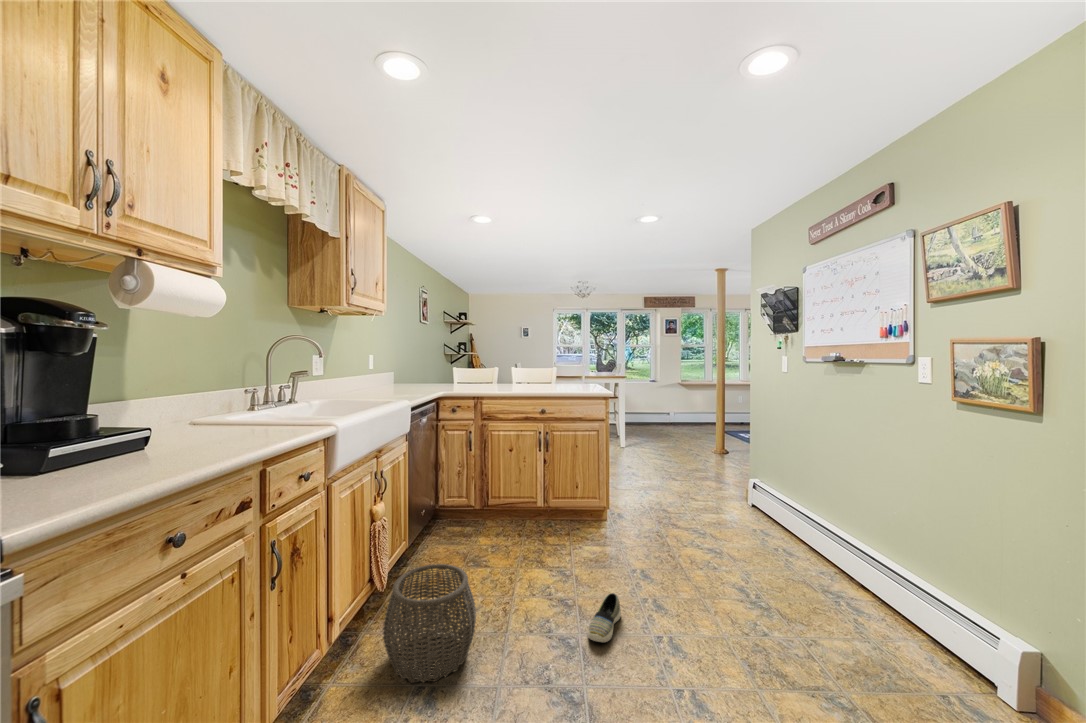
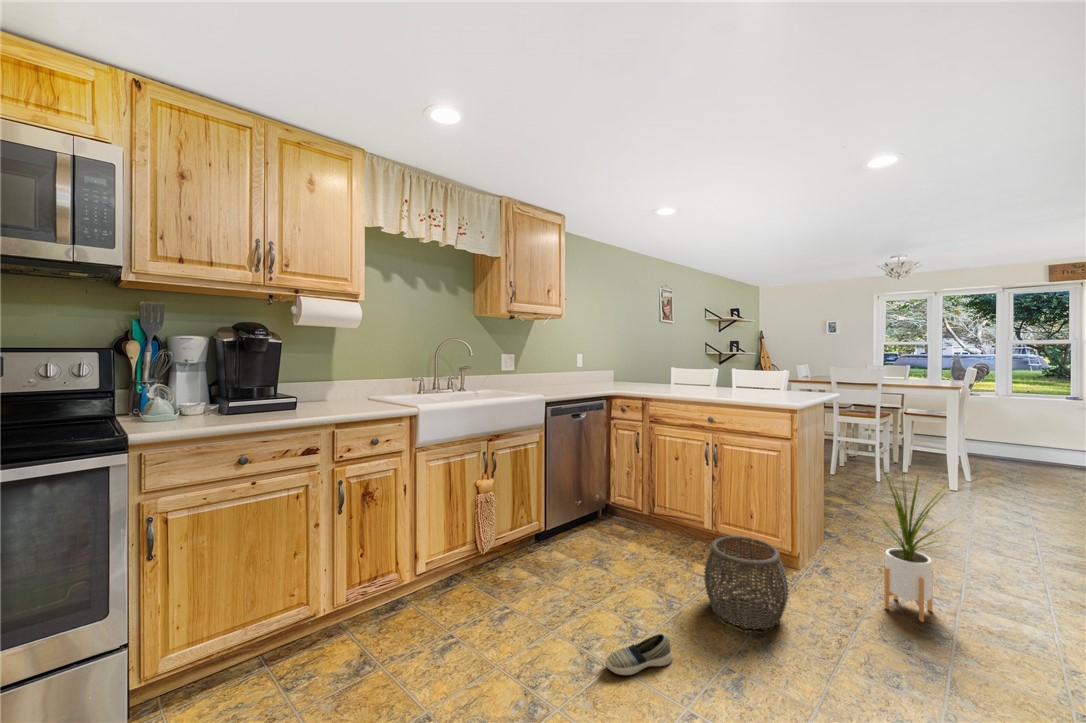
house plant: none [646,429,700,526] -> present [872,473,956,622]
woven basket: present [383,564,476,683] -> present [704,536,789,630]

